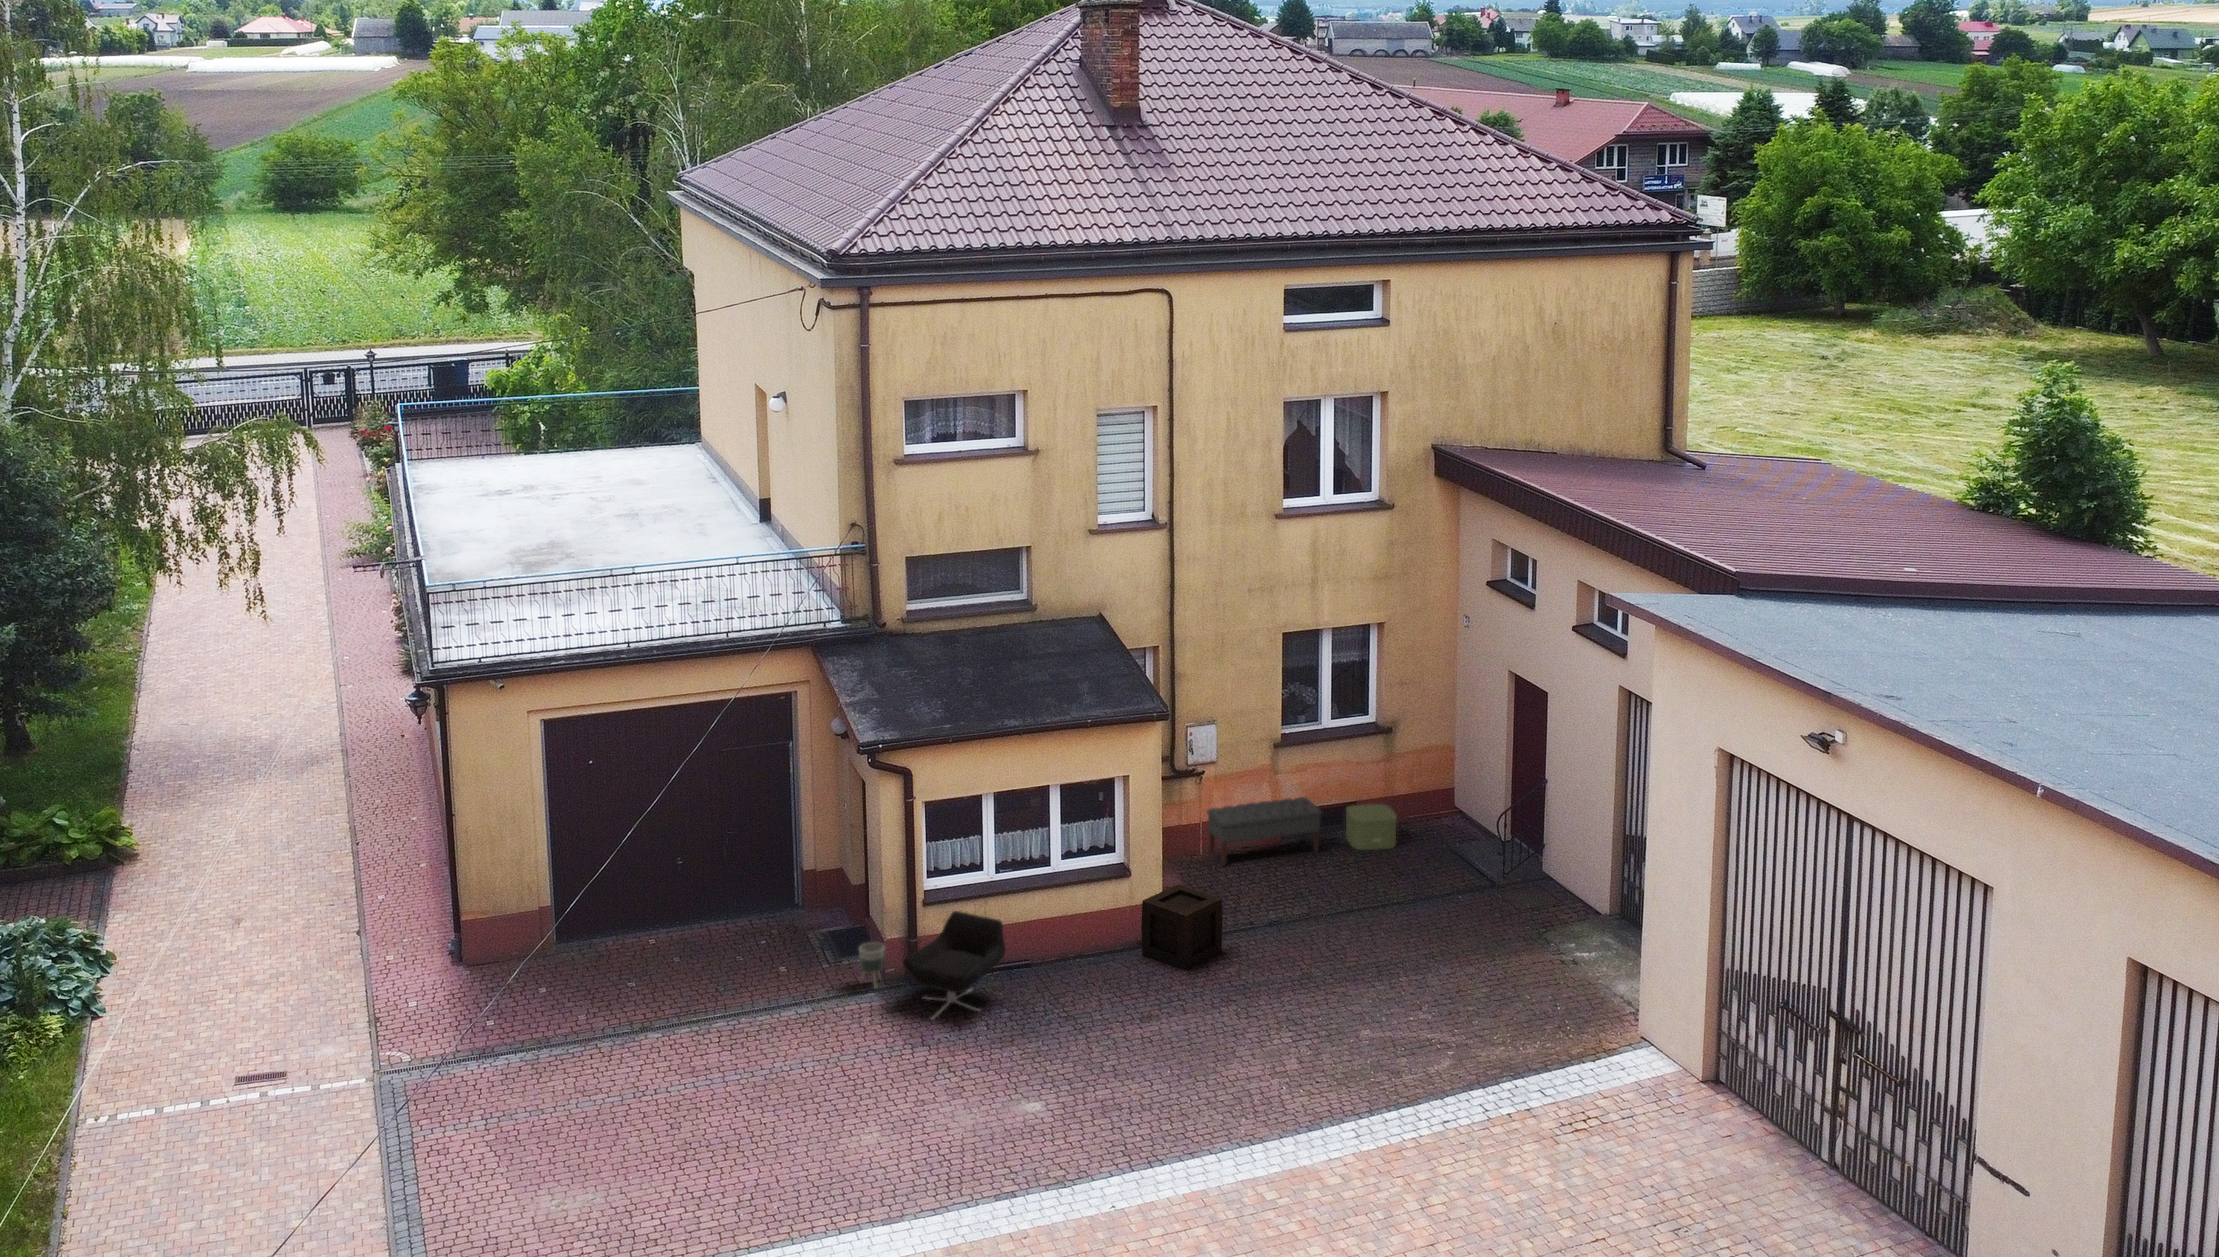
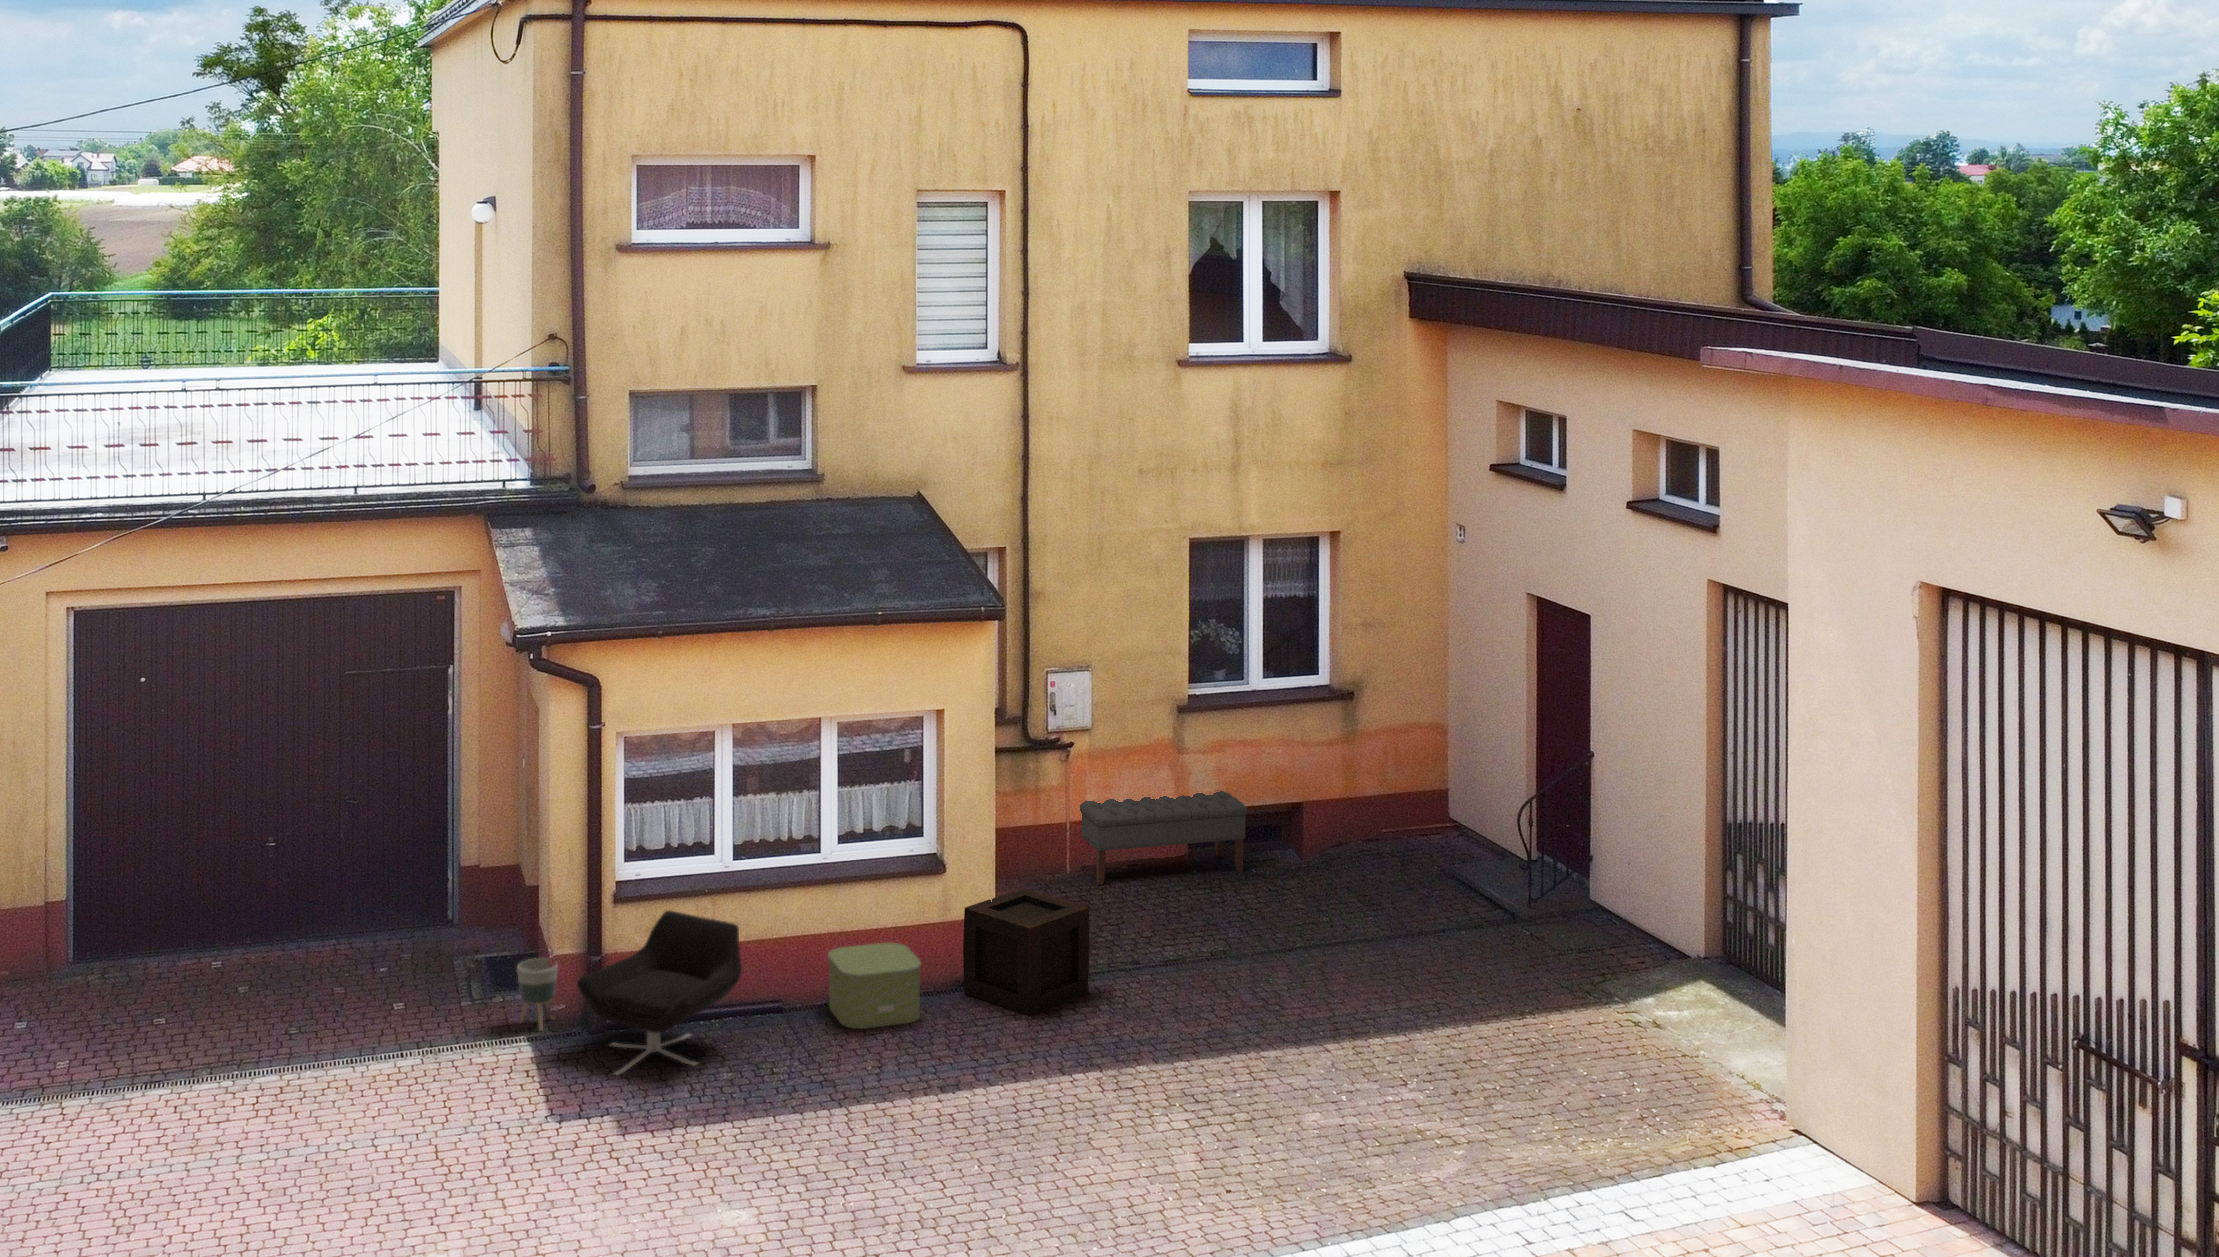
storage box: present [1346,804,1397,850] -> present [828,943,921,1029]

